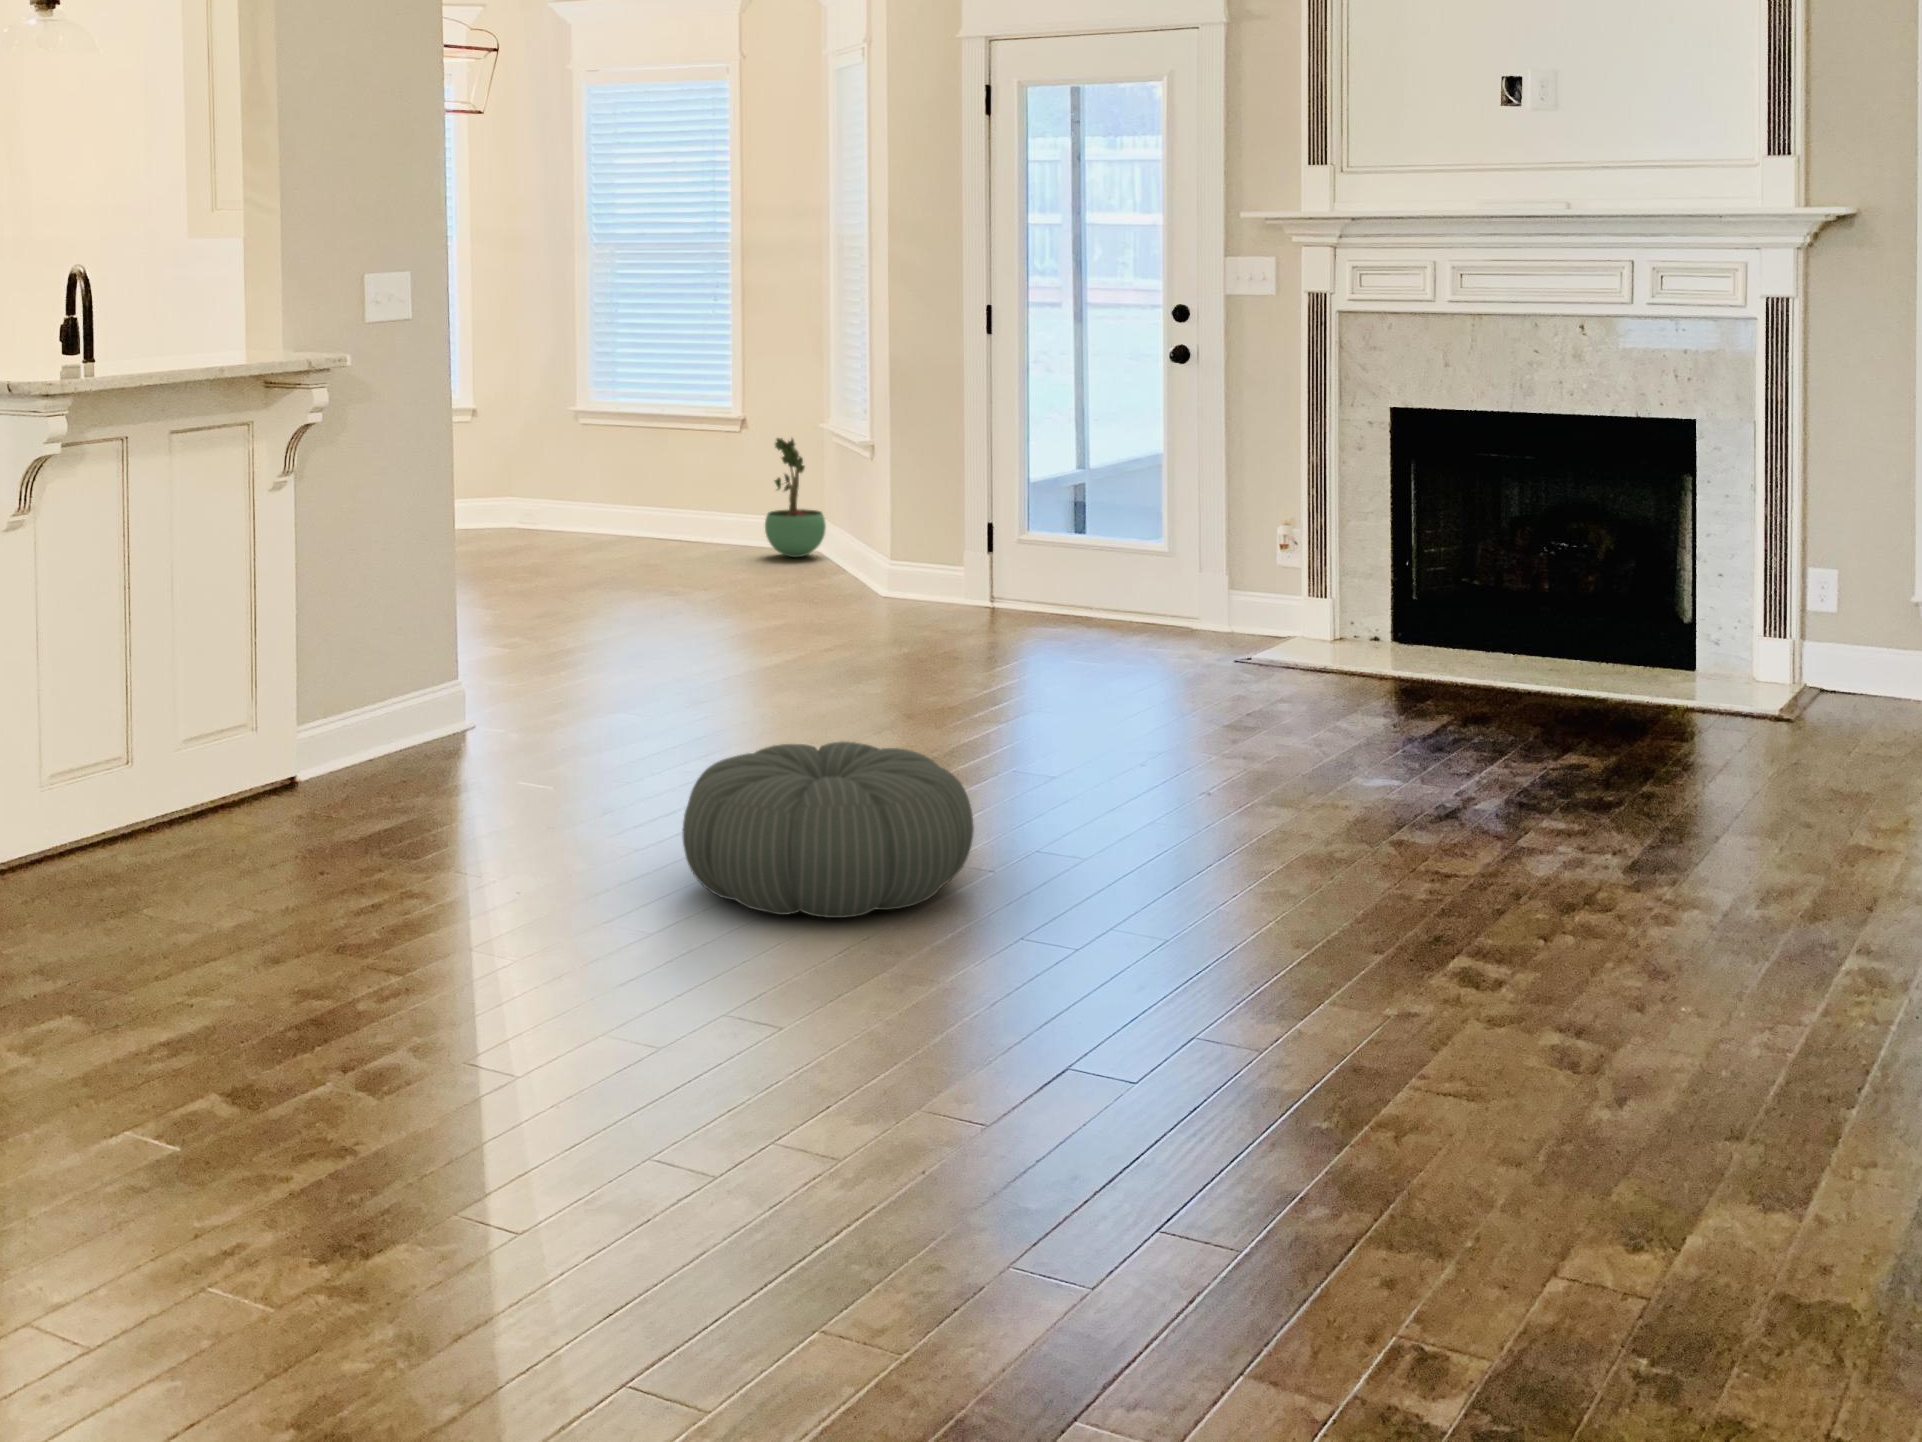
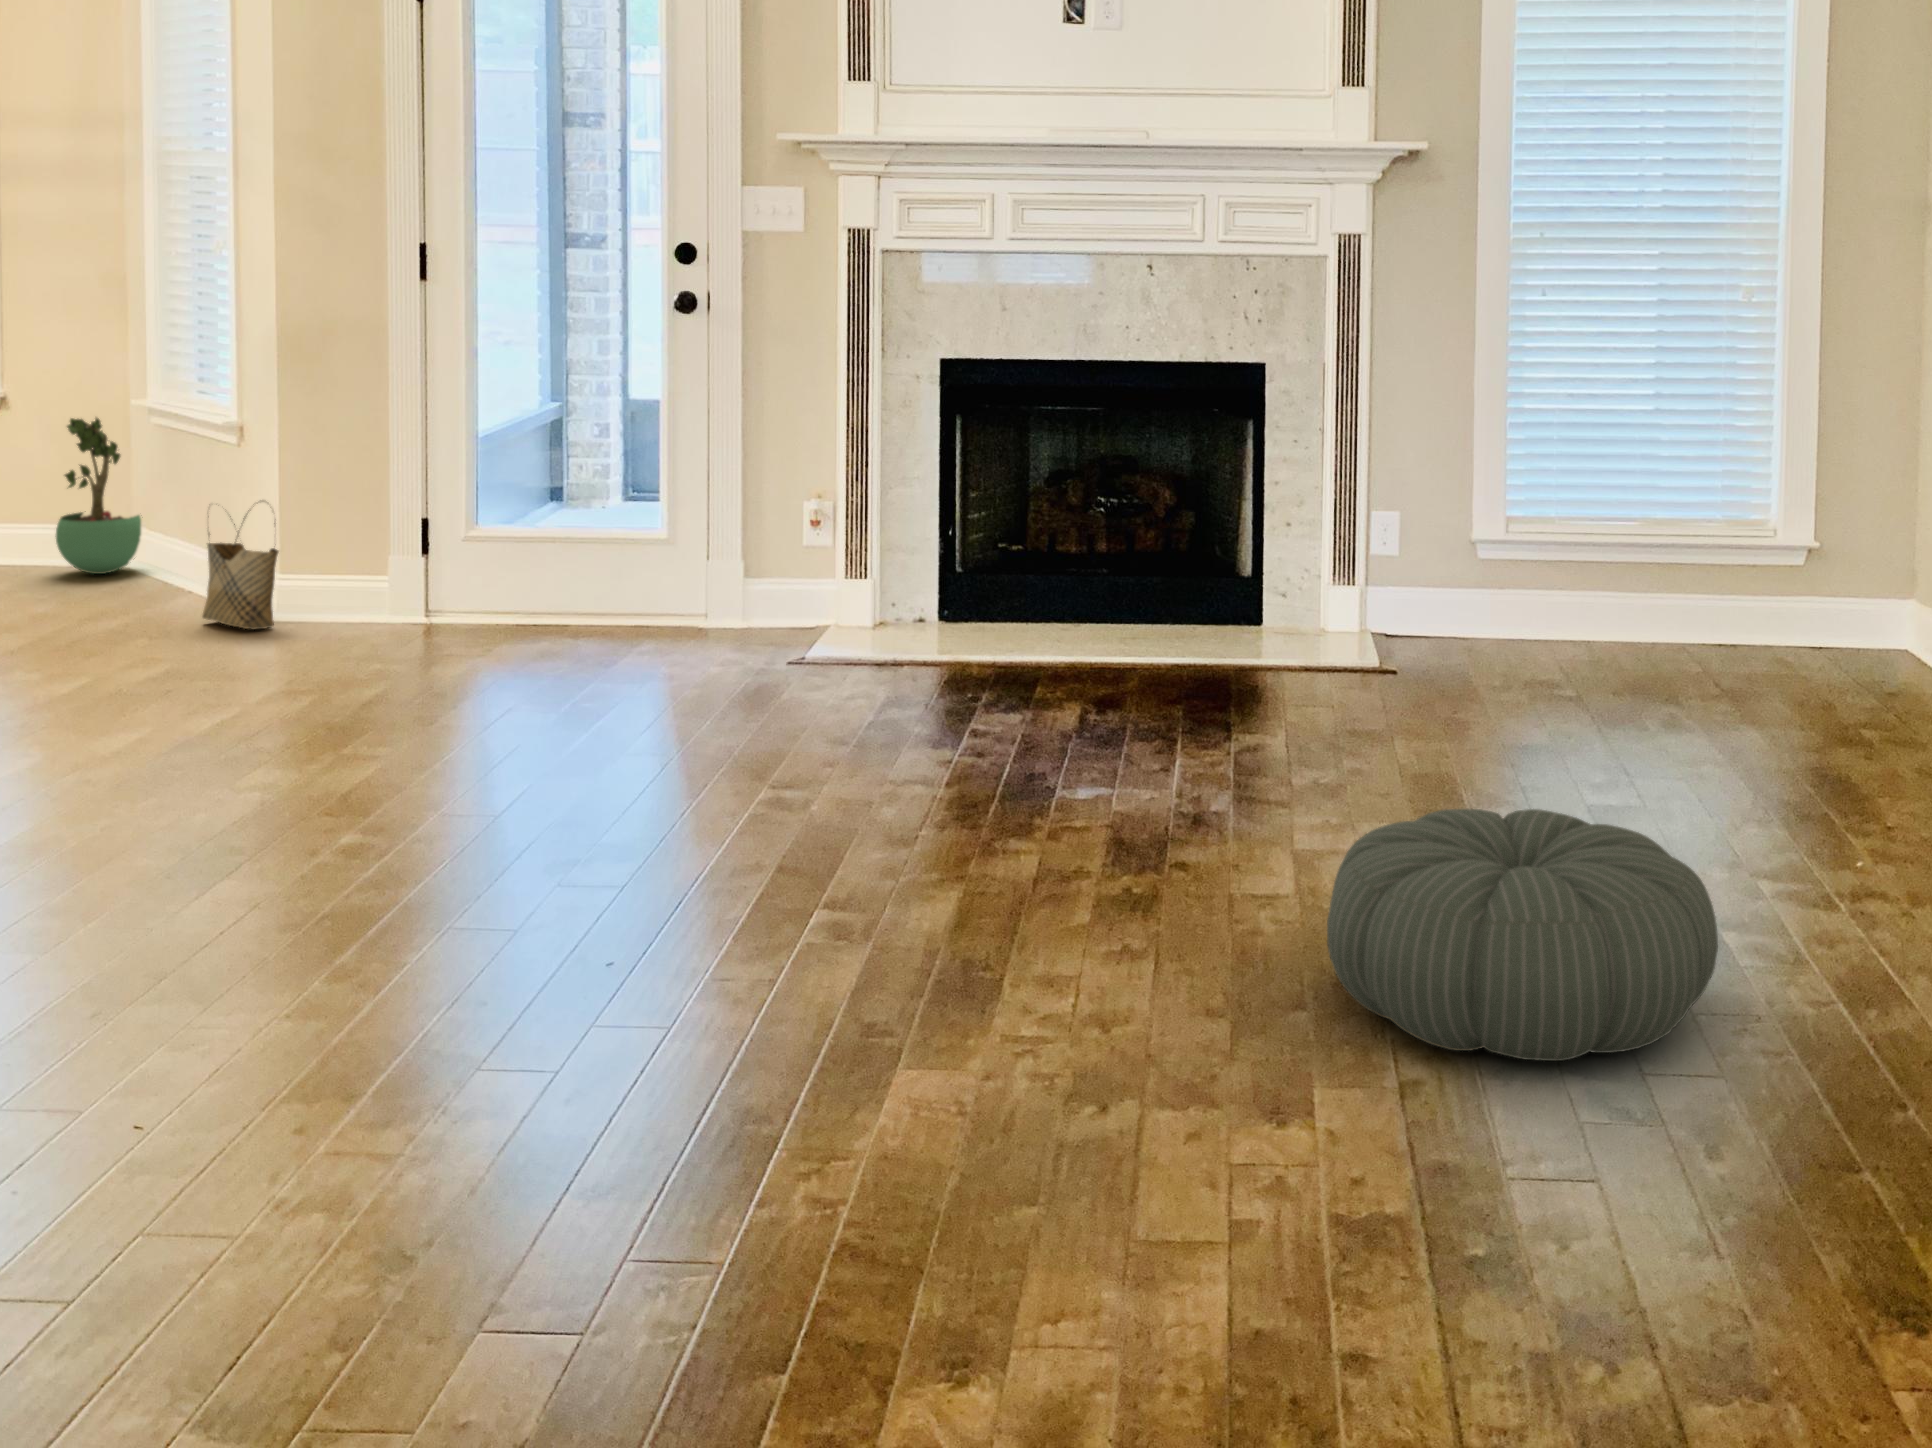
woven basket: none [836,504,885,602] -> present [202,516,279,630]
pouf: present [682,741,974,918] -> present [1327,809,1718,1061]

